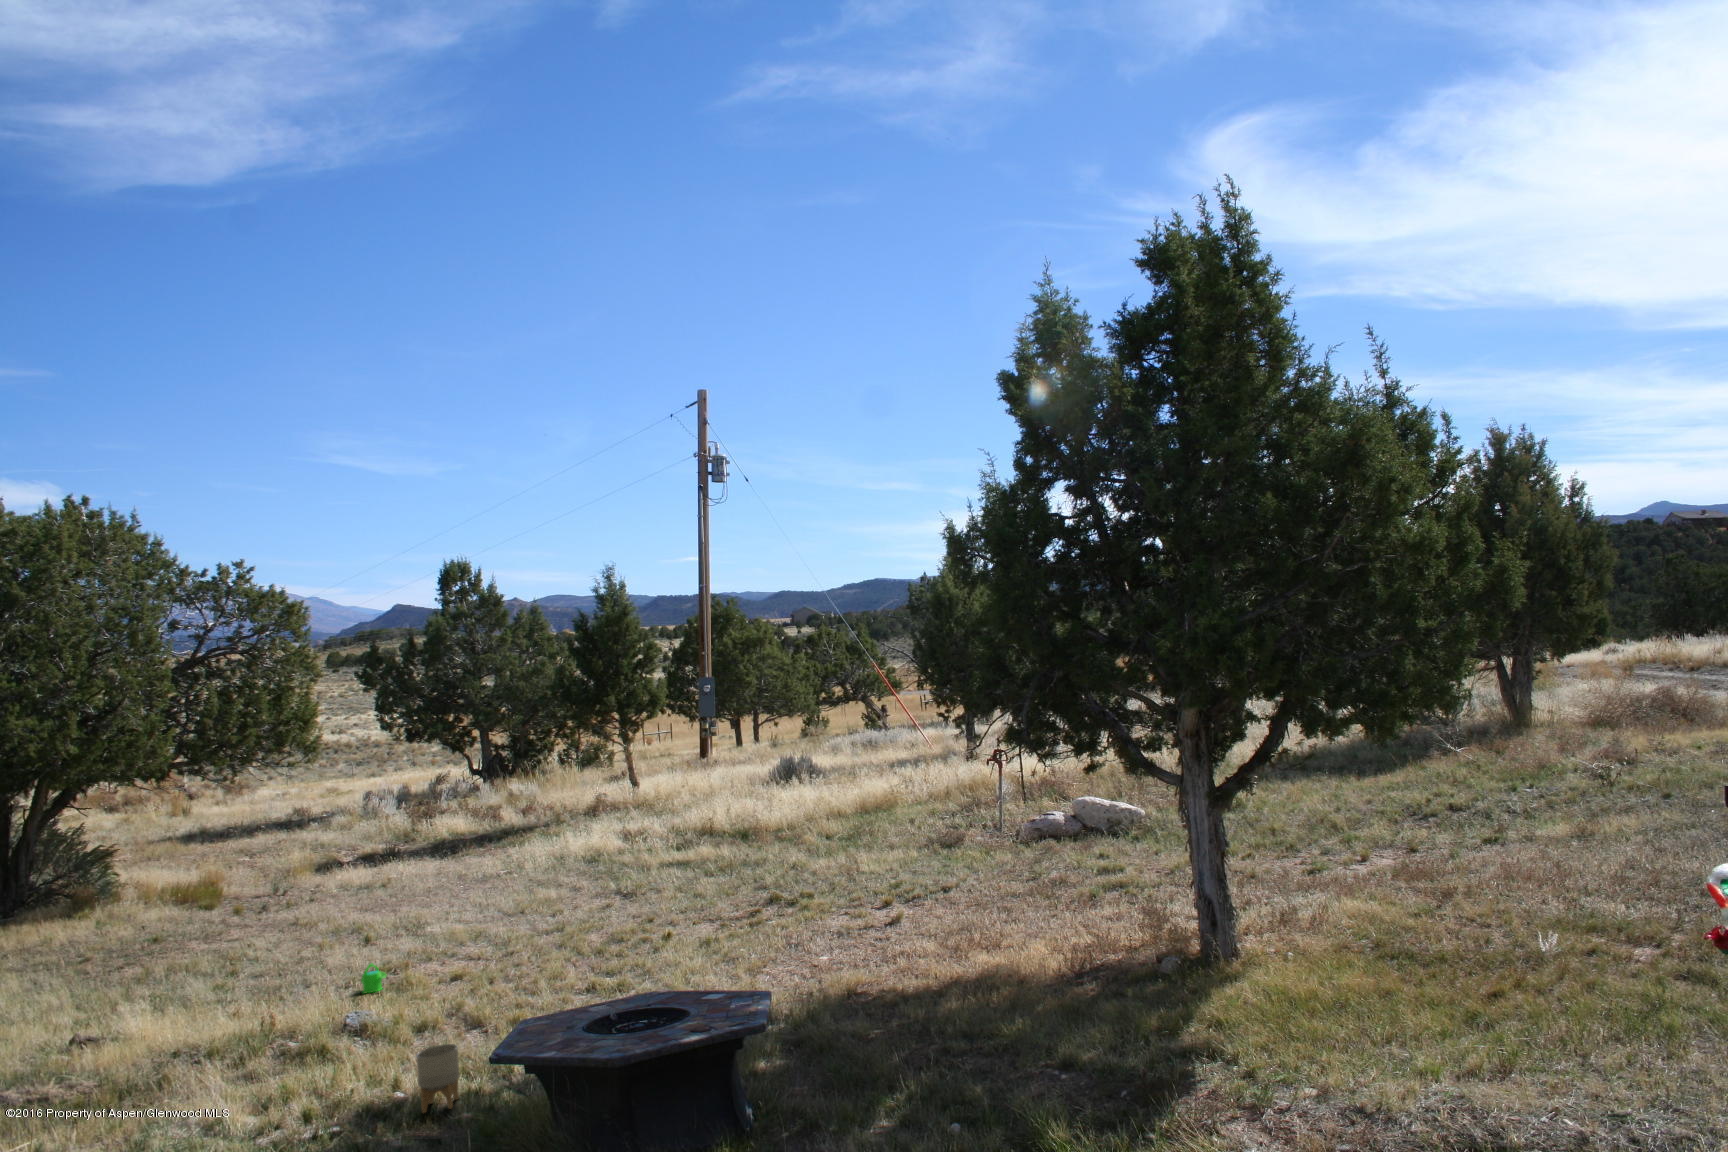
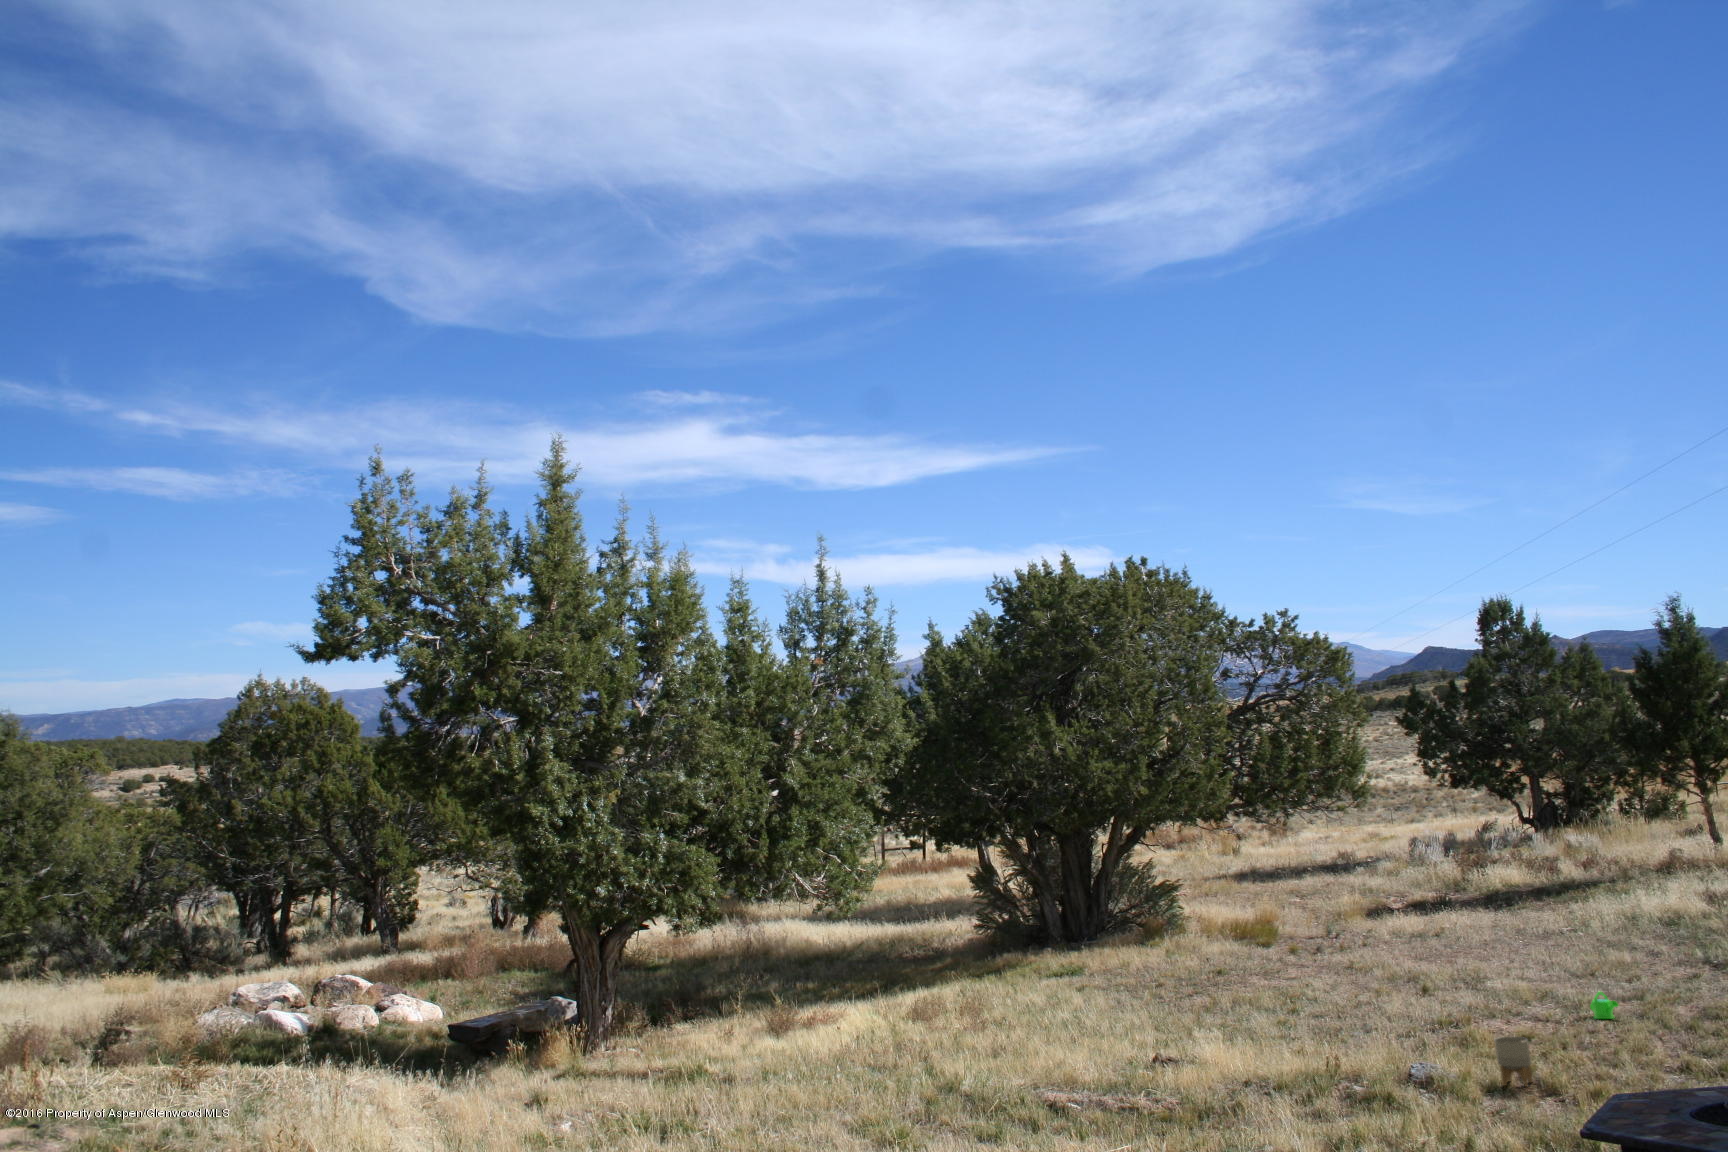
watering can: present [361,964,386,993] -> present [1590,992,1618,1019]

